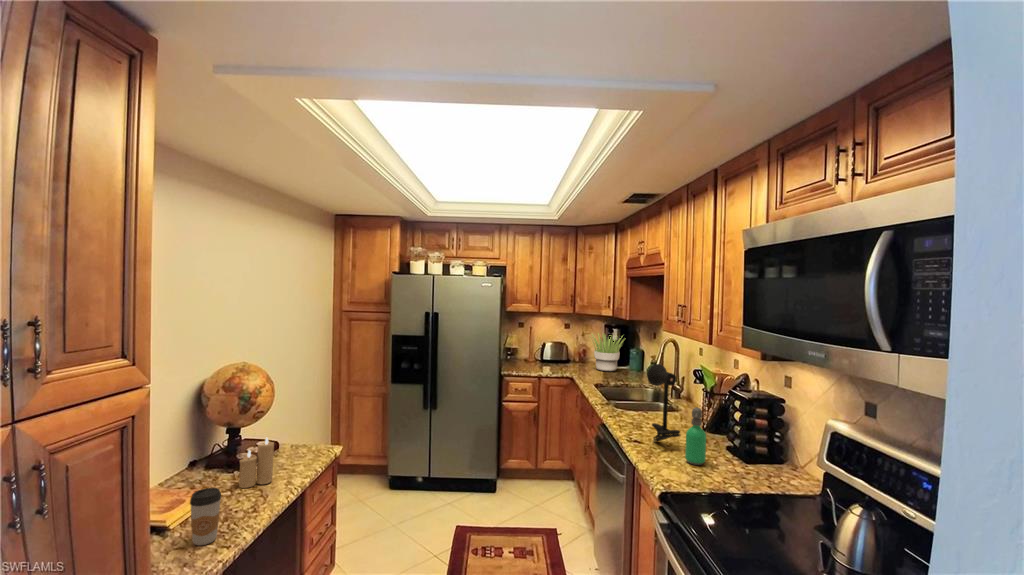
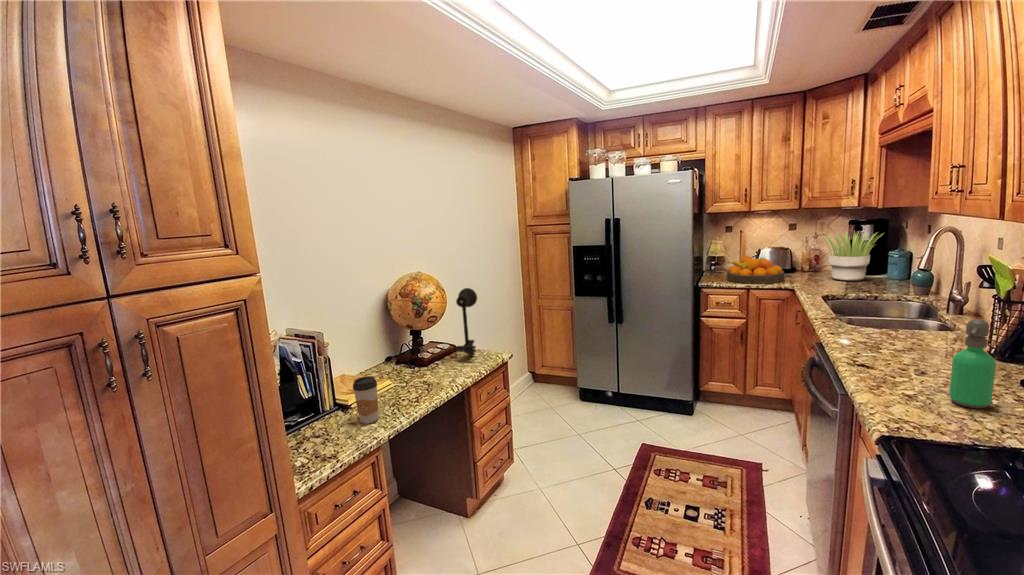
fruit bowl: none [523,349,565,373] -> present [726,256,784,284]
desk lamp: present [647,364,680,441] -> present [455,288,477,355]
candle: present [239,438,274,488] -> none [411,338,440,381]

